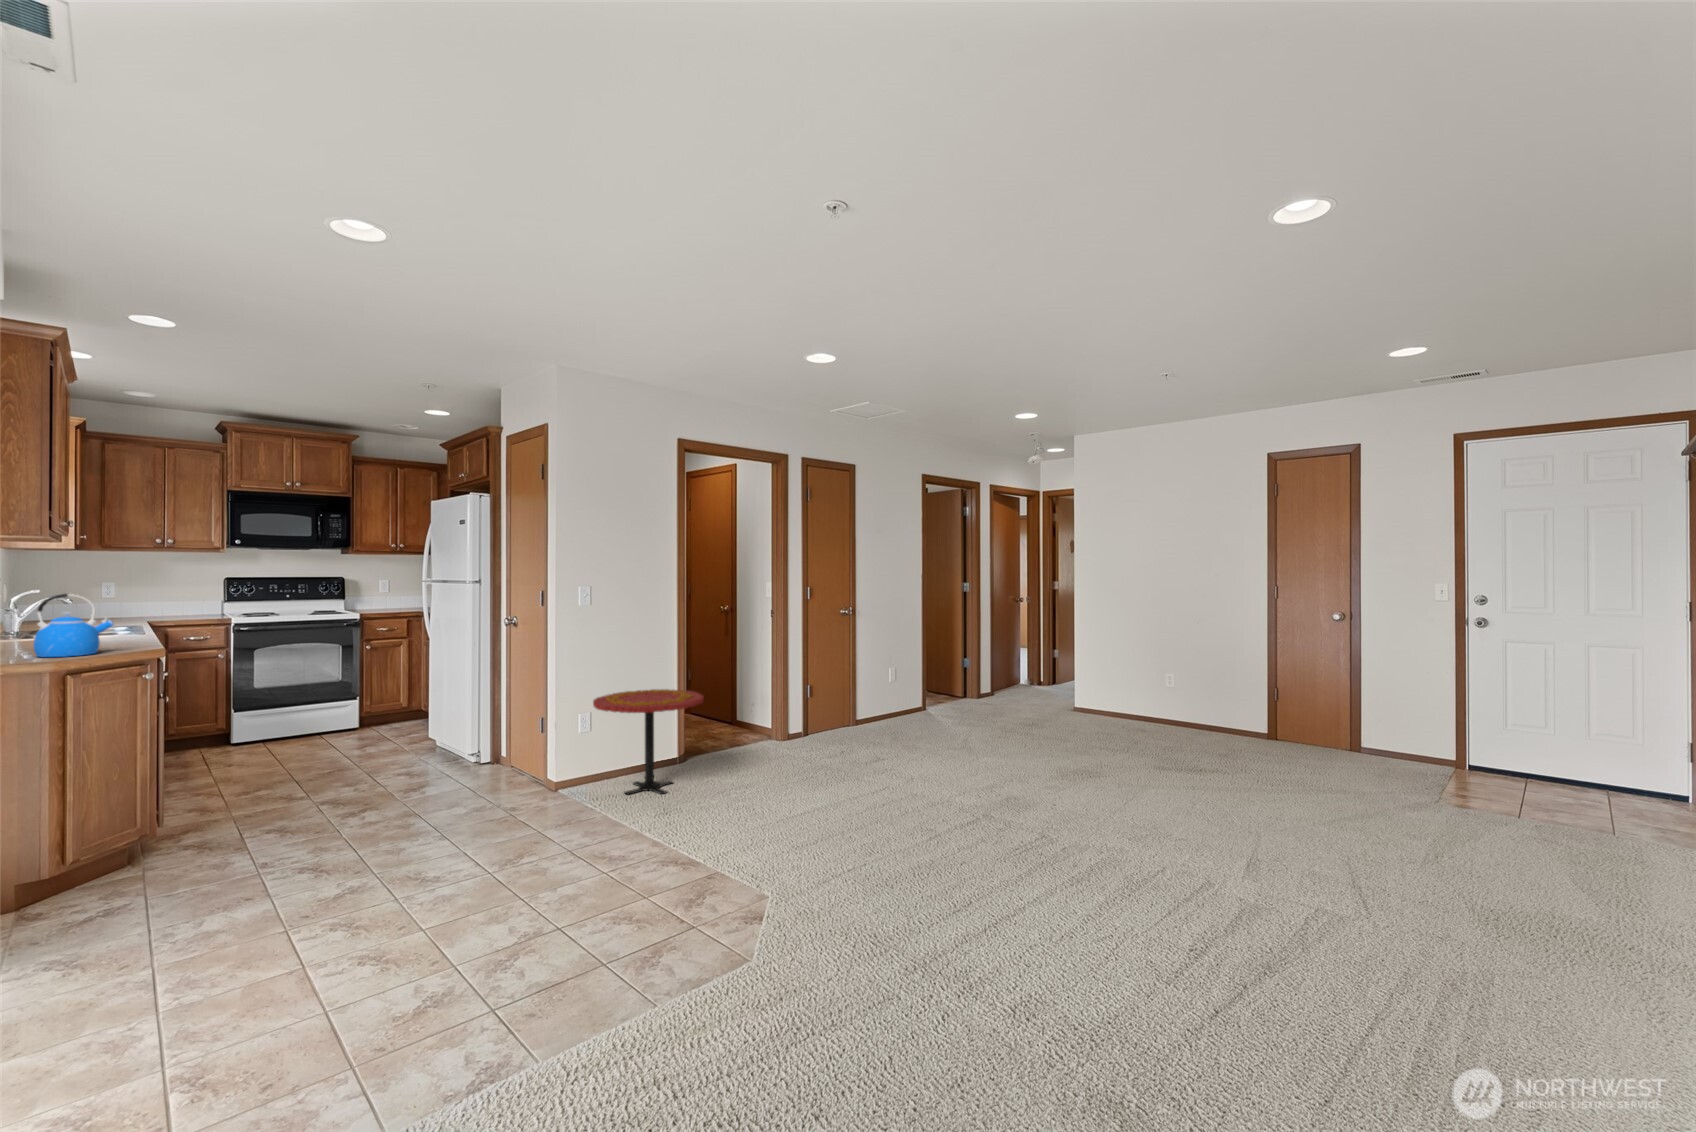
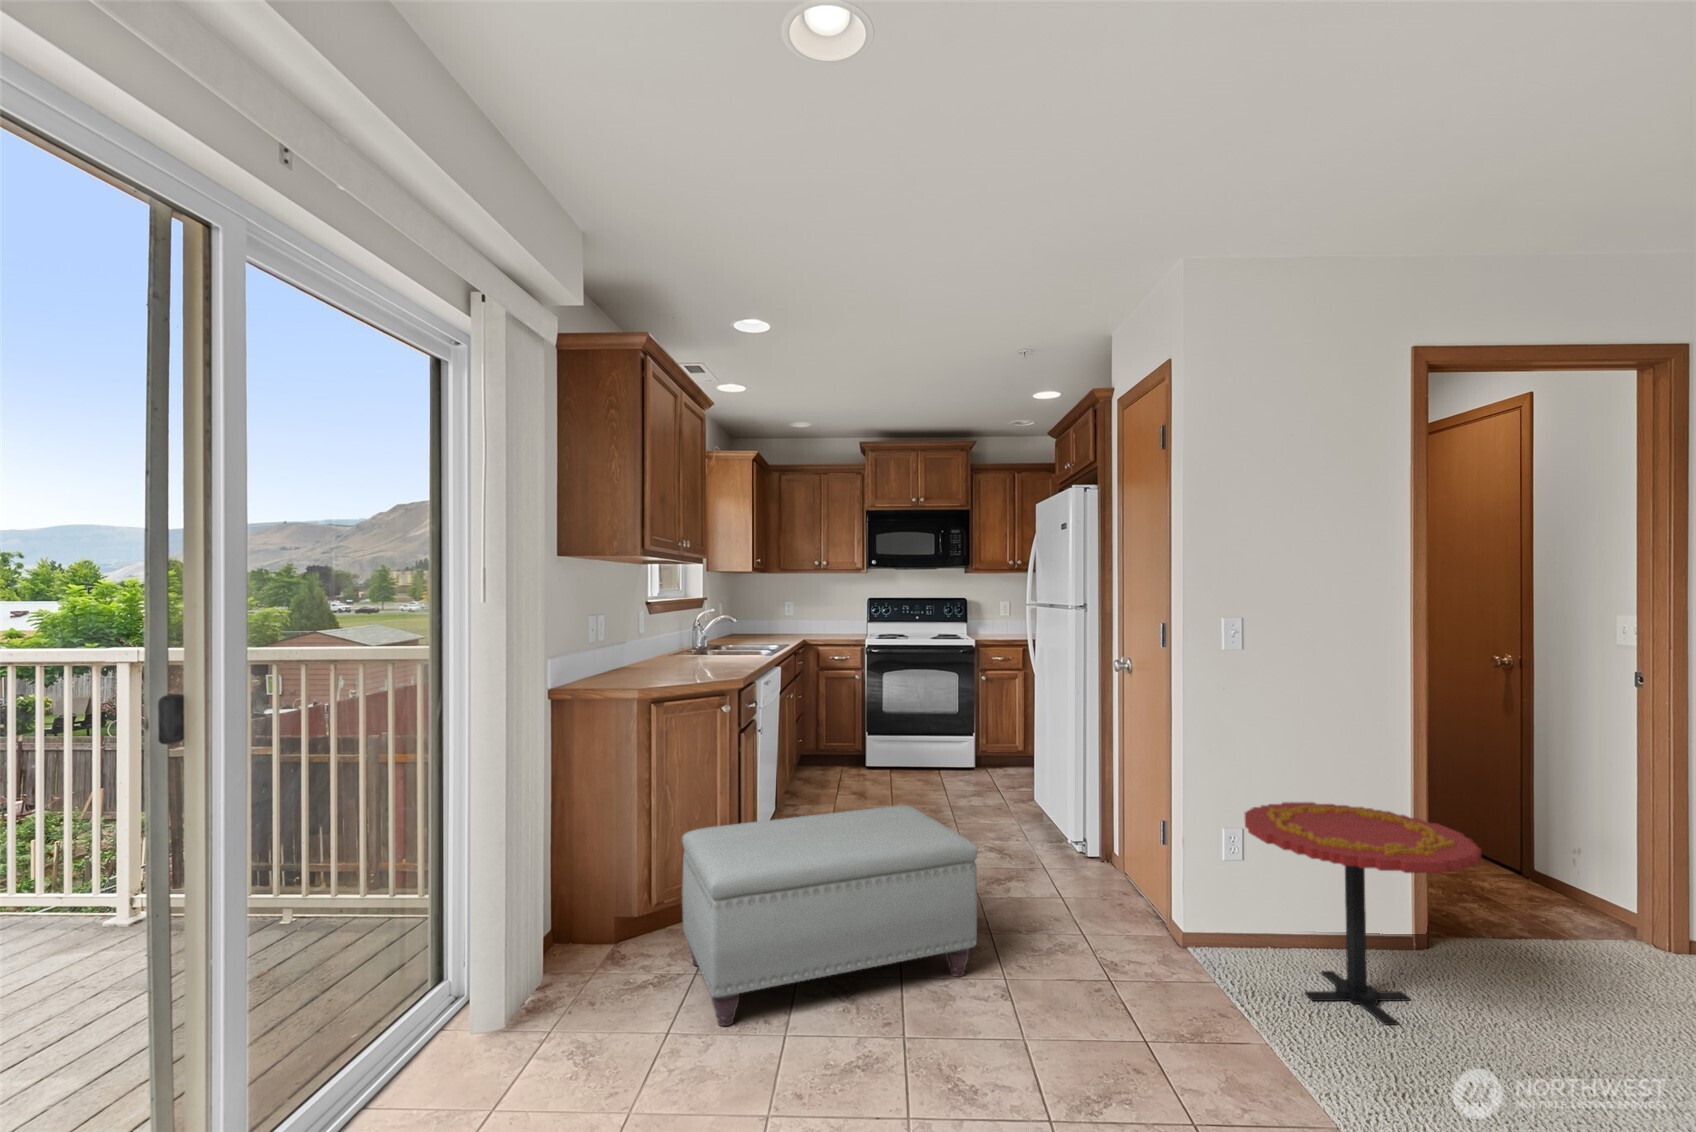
kettle: present [34,594,114,657] -> none [643,615,703,680]
ottoman: none [124,736,421,913] -> present [682,805,978,1026]

